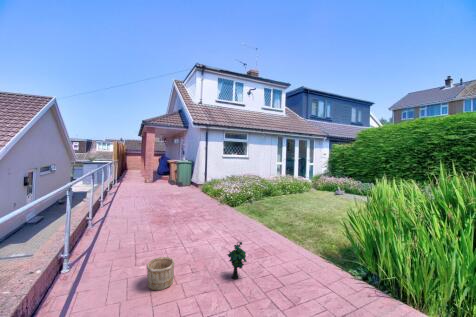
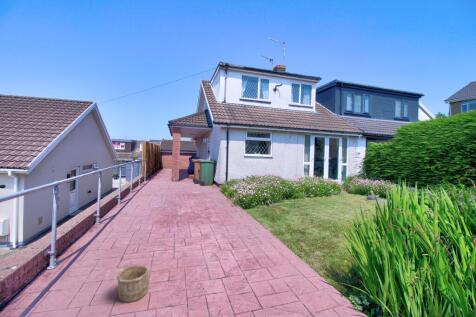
decorative plant: present [227,242,247,279] -> none [204,255,228,298]

